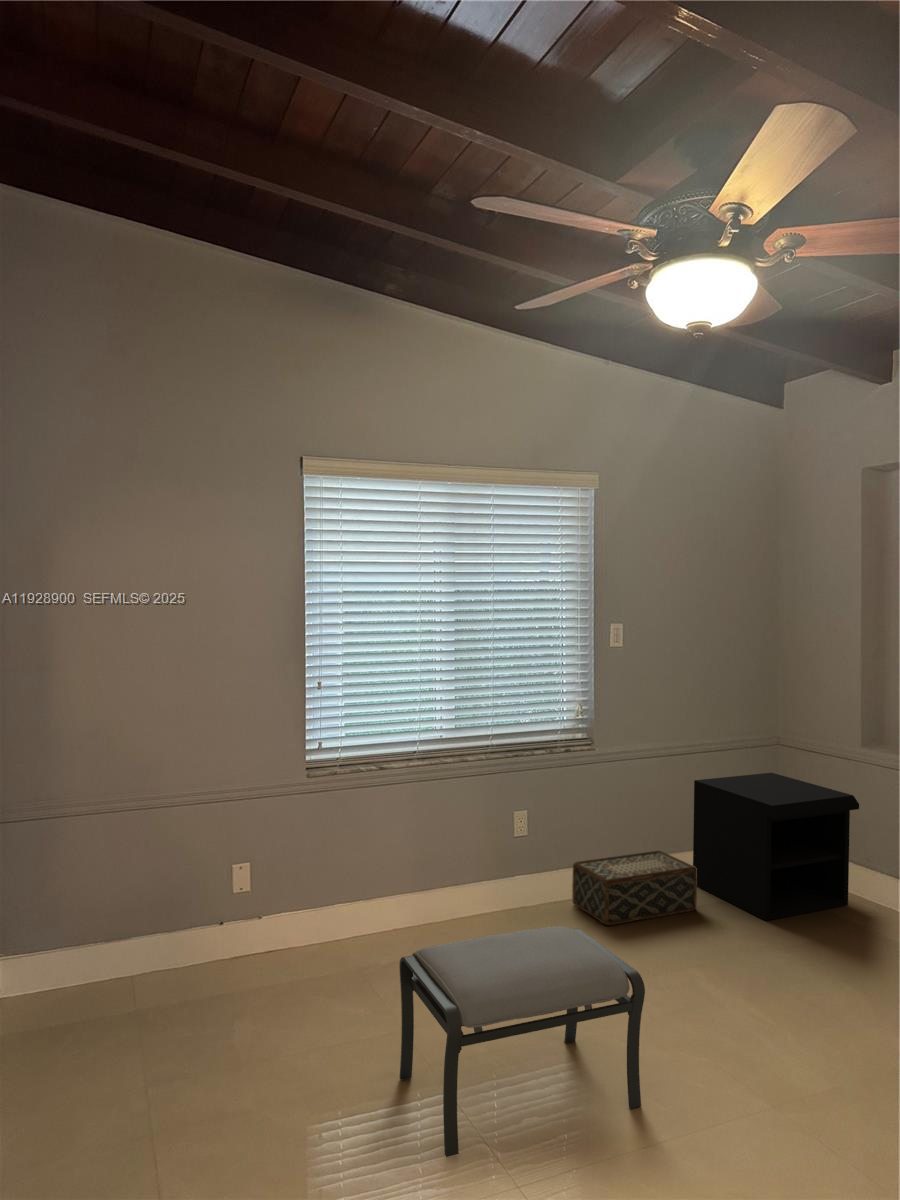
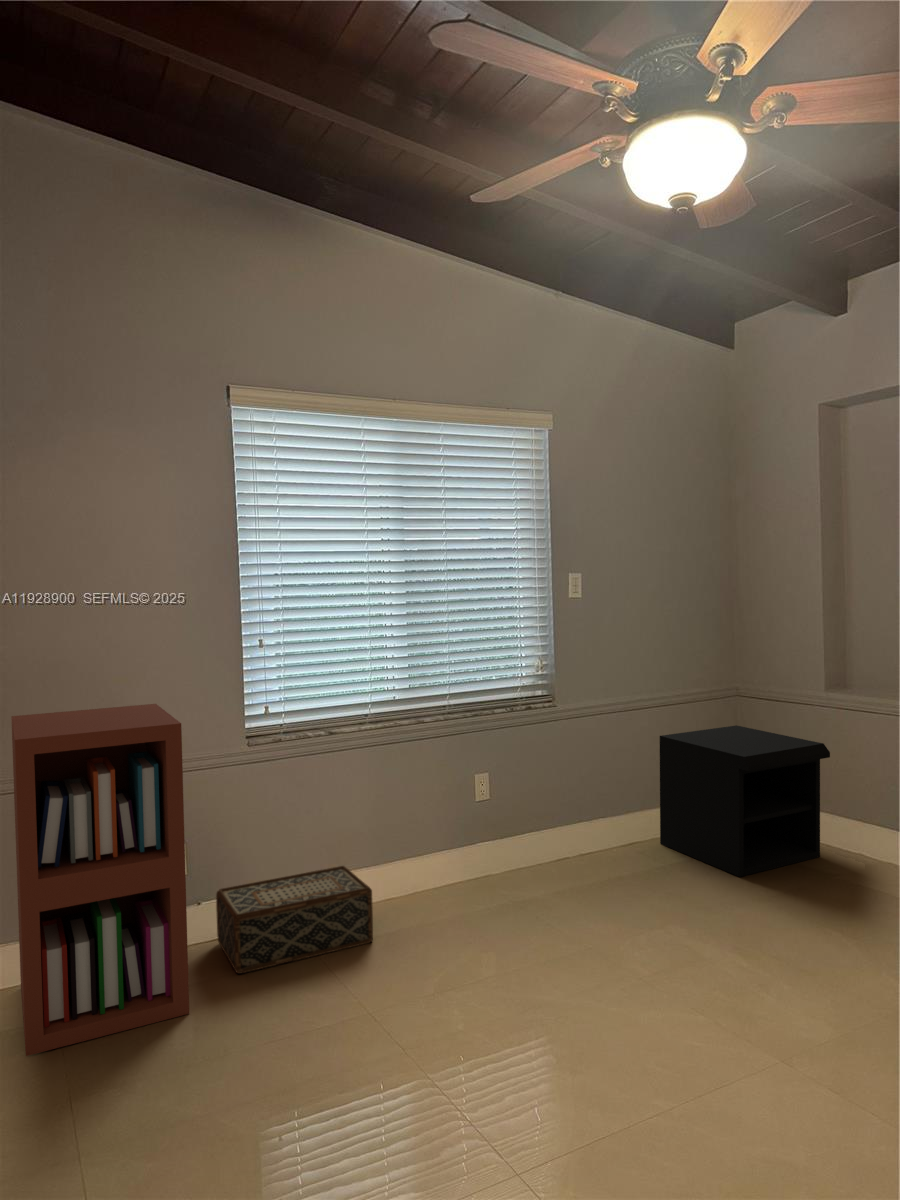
bookshelf: none [103,737,250,1046] -> present [11,704,189,1056]
woven basket: present [572,850,697,926] -> present [216,866,373,974]
ottoman: present [399,927,645,1157] -> none [359,893,635,1159]

